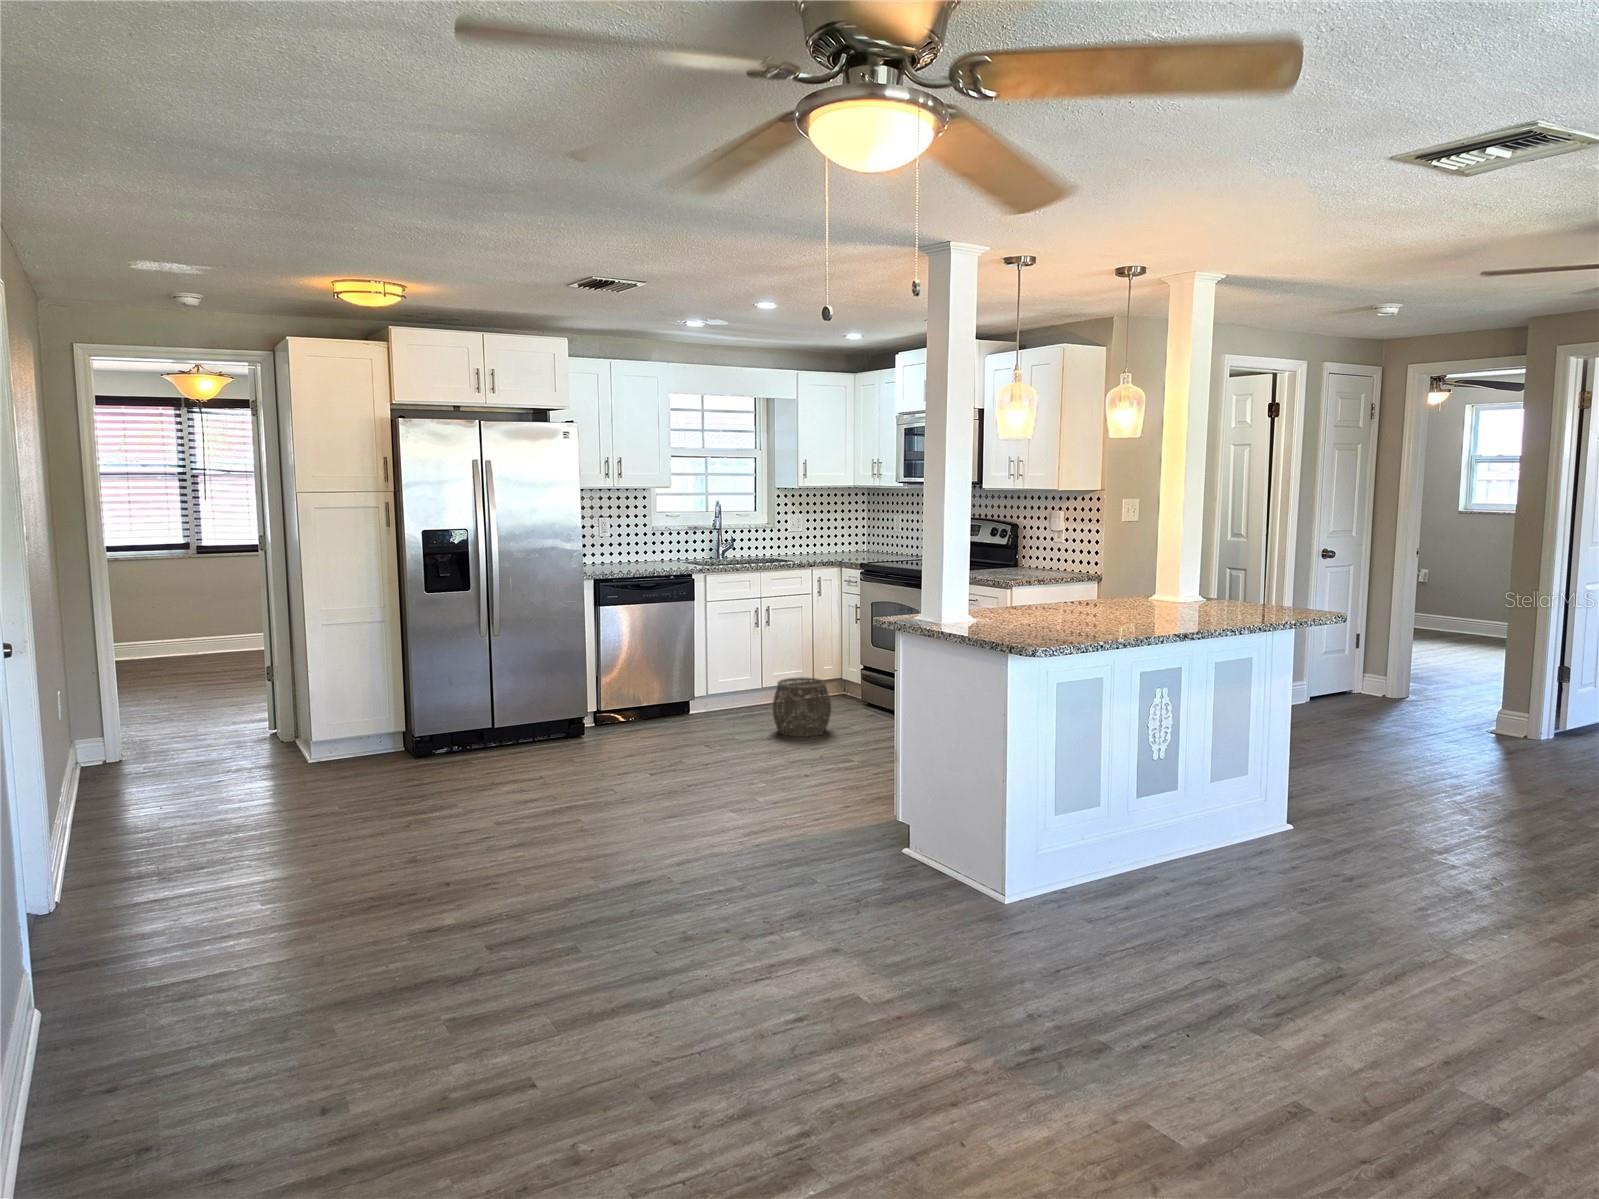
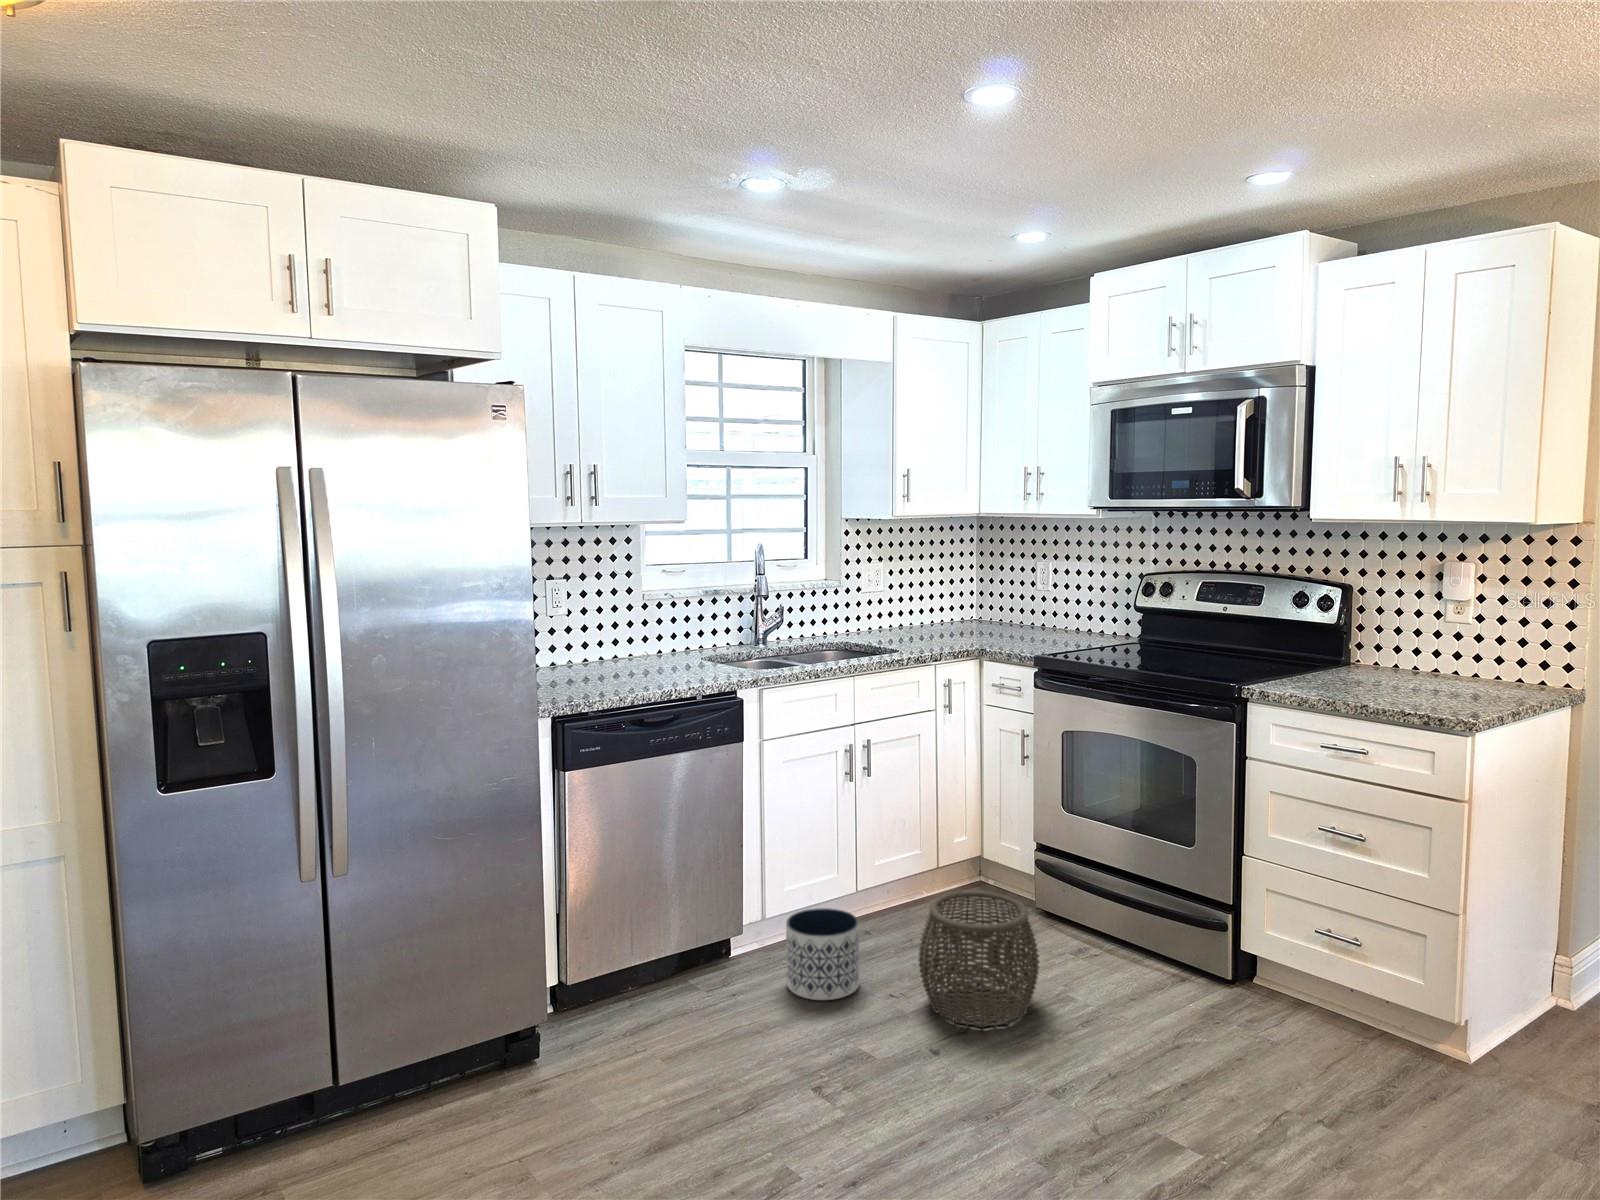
planter: none [711,688,749,729] -> present [786,908,860,1000]

